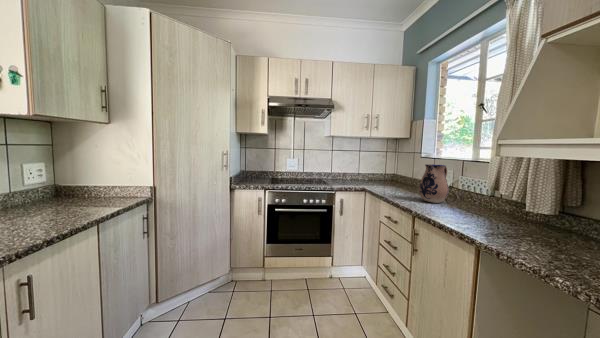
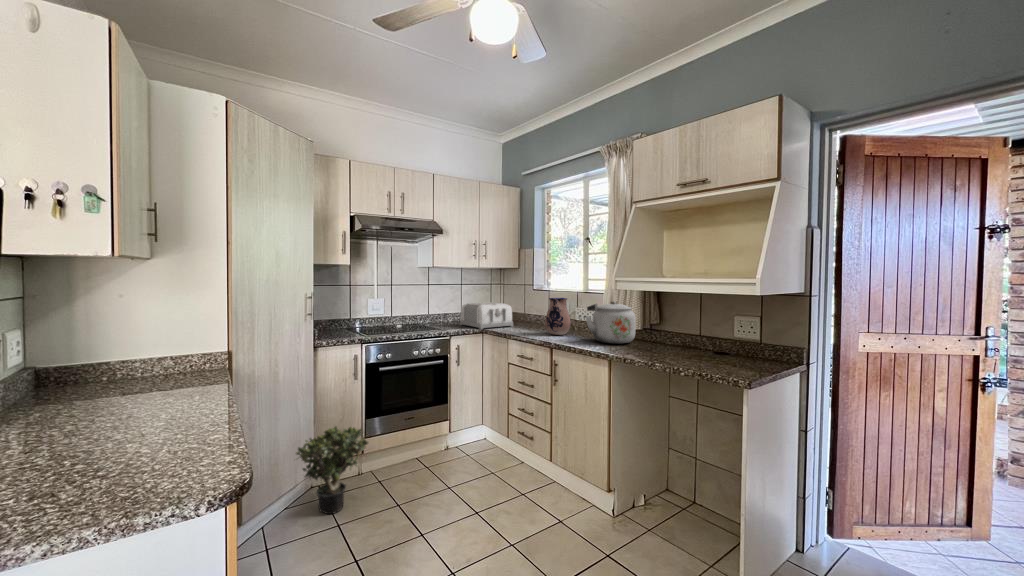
toaster: none [352,166,396,189] -> present [460,302,513,329]
kettle: none [459,171,541,226] -> present [586,301,636,344]
potted plant: none [206,245,255,306] -> present [296,426,369,514]

